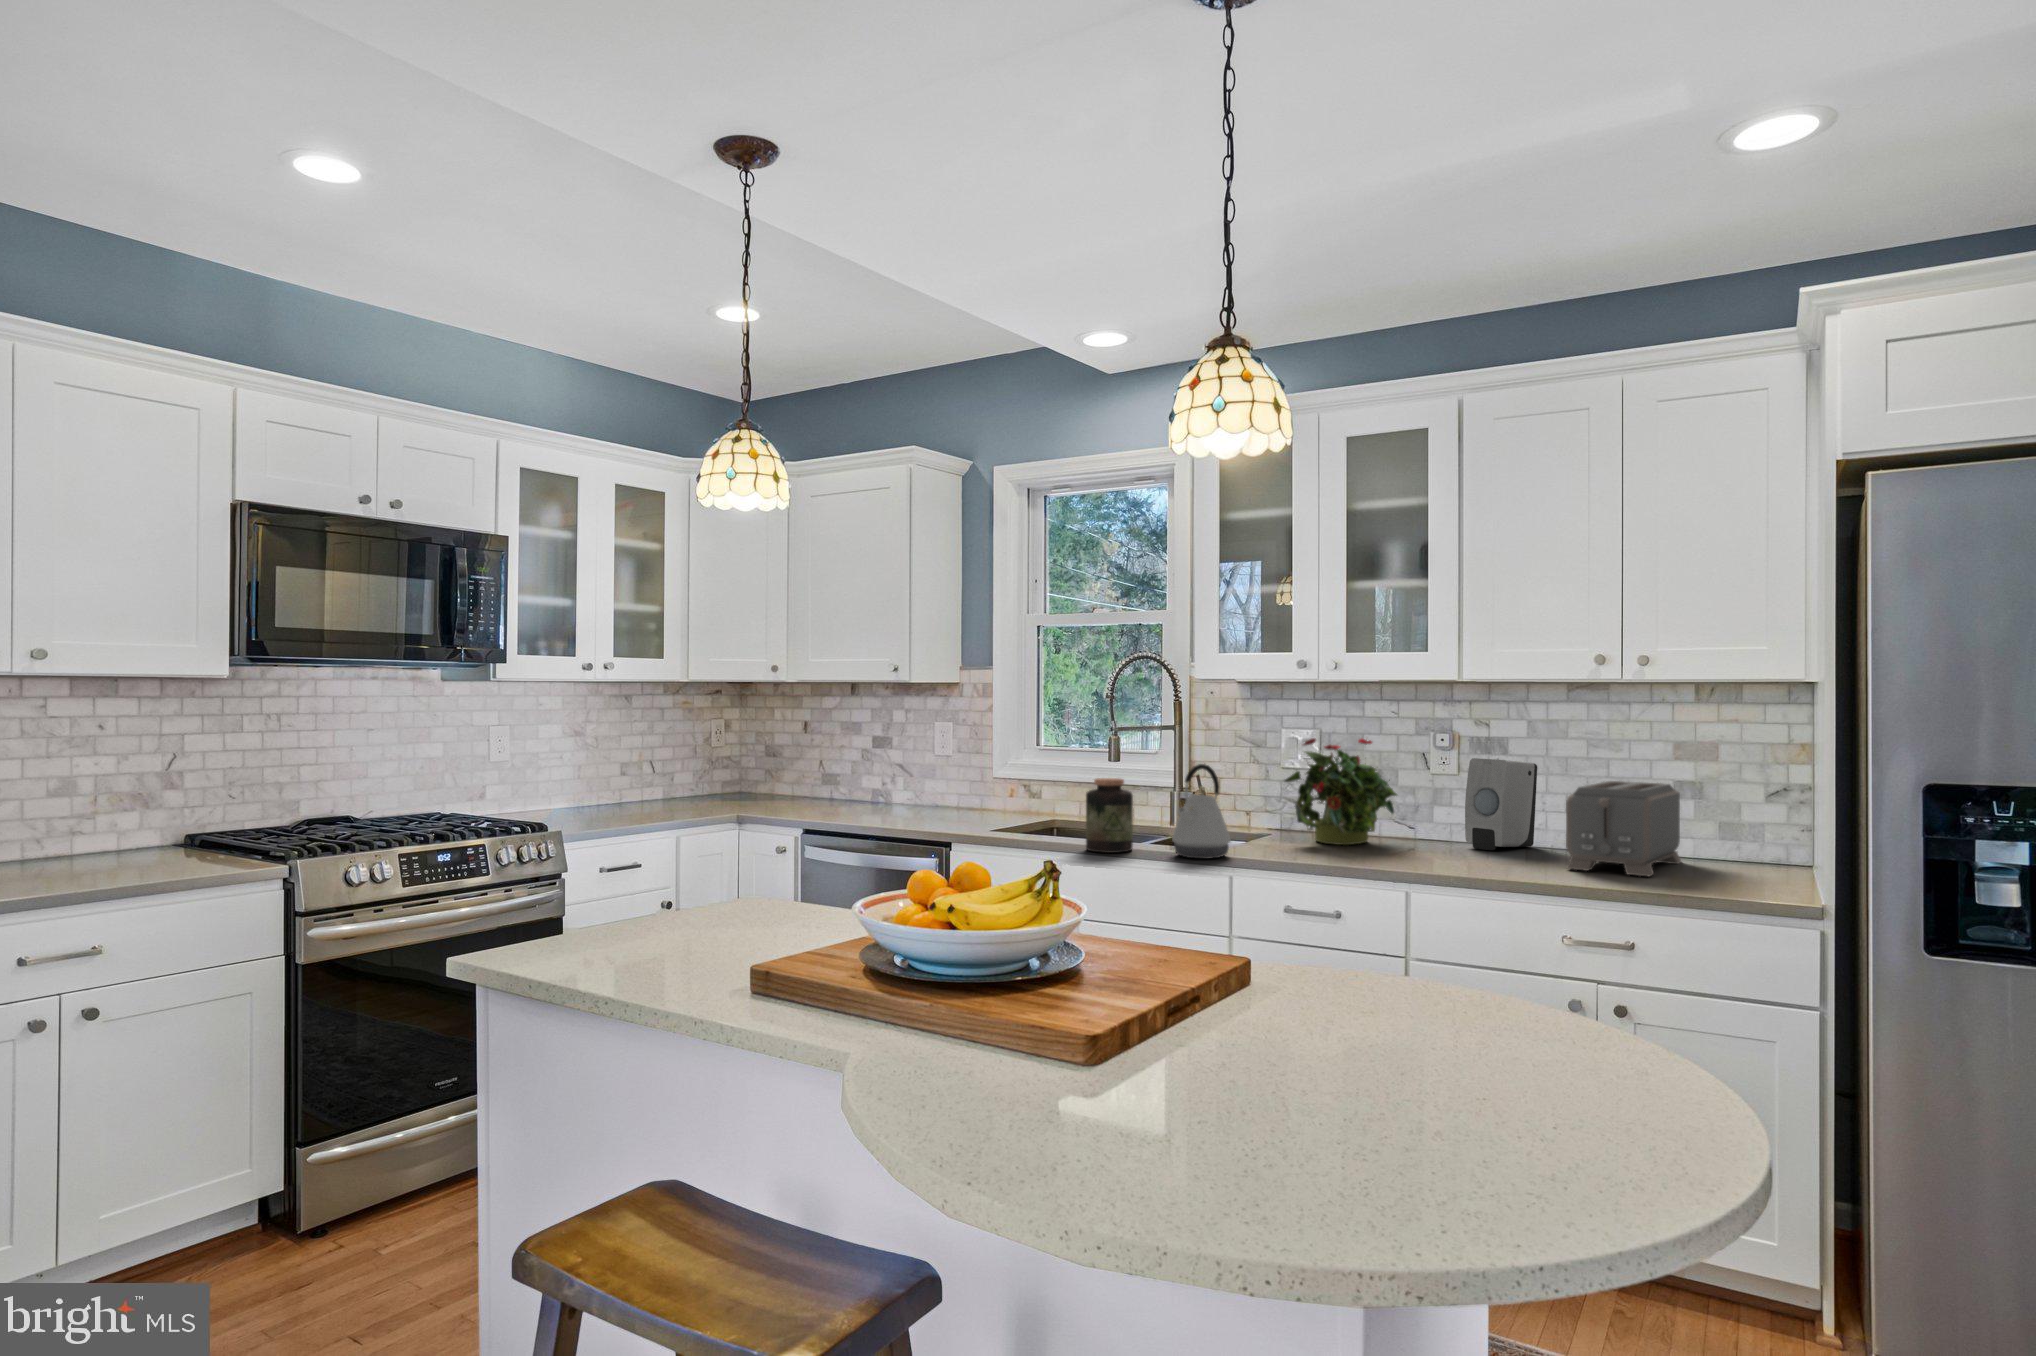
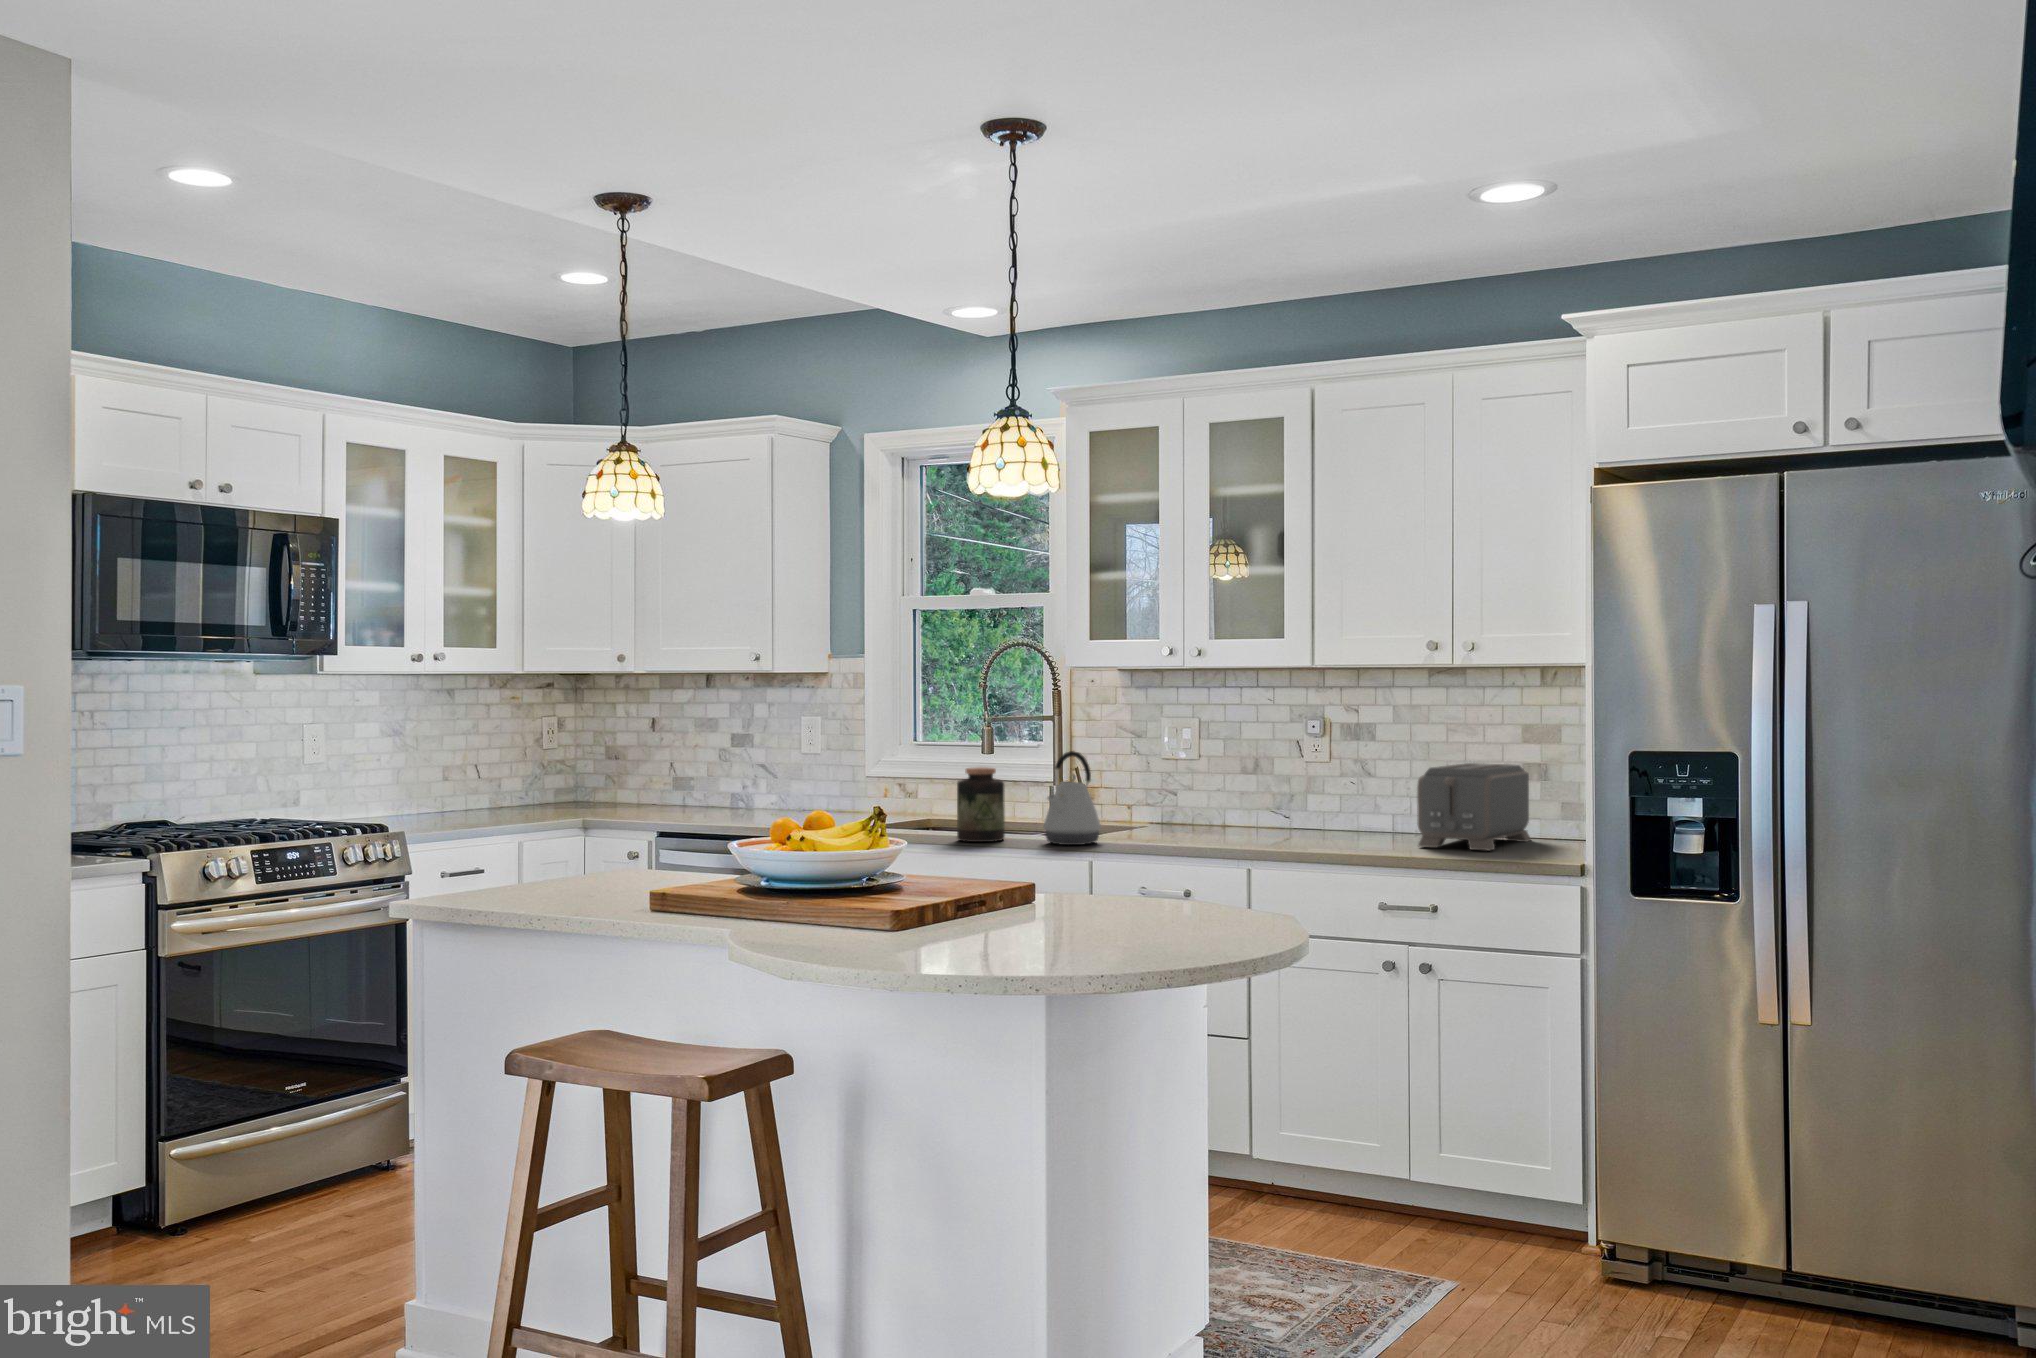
potted plant: present [1285,738,1397,845] -> none [1157,724,1269,832]
soap dispenser: present [1465,758,1537,850] -> none [1334,744,1405,834]

